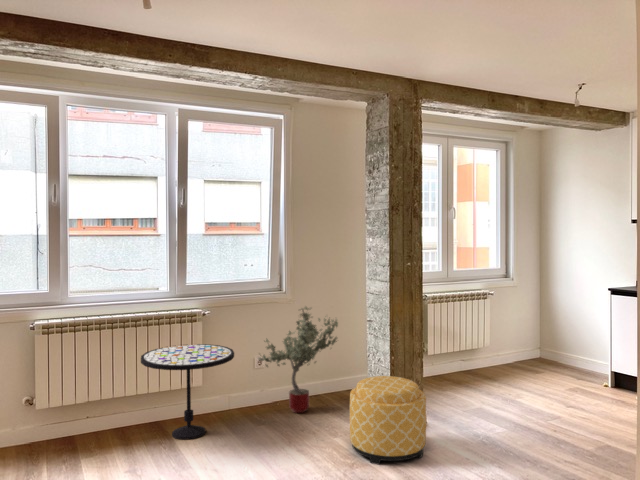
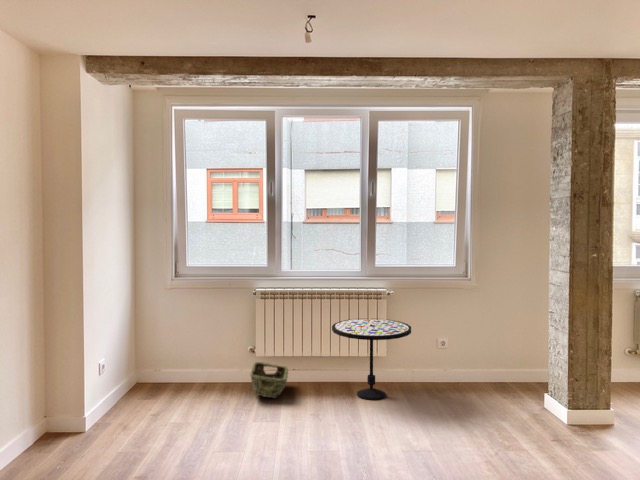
potted tree: present [258,307,338,413] -> none [436,292,521,394]
ottoman: present [350,376,426,465] -> none [515,368,601,459]
woven basket: none [31,415,84,460] -> present [250,362,288,398]

